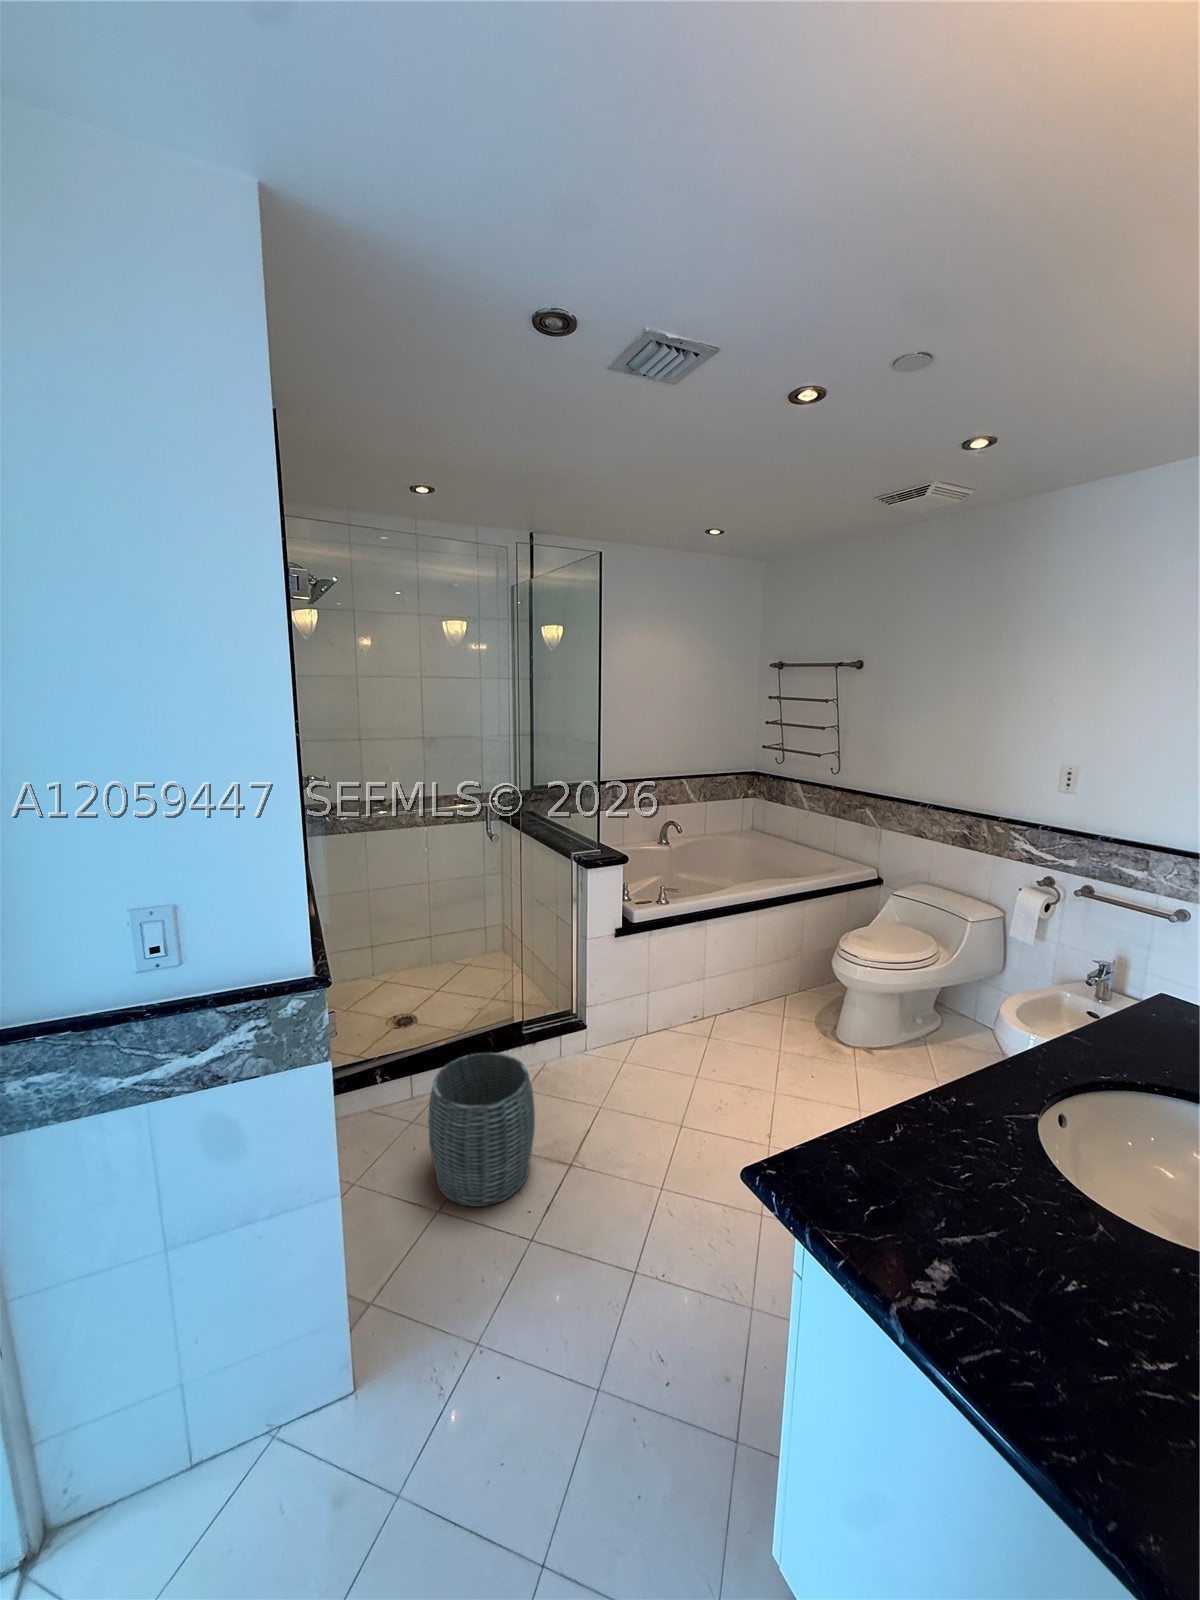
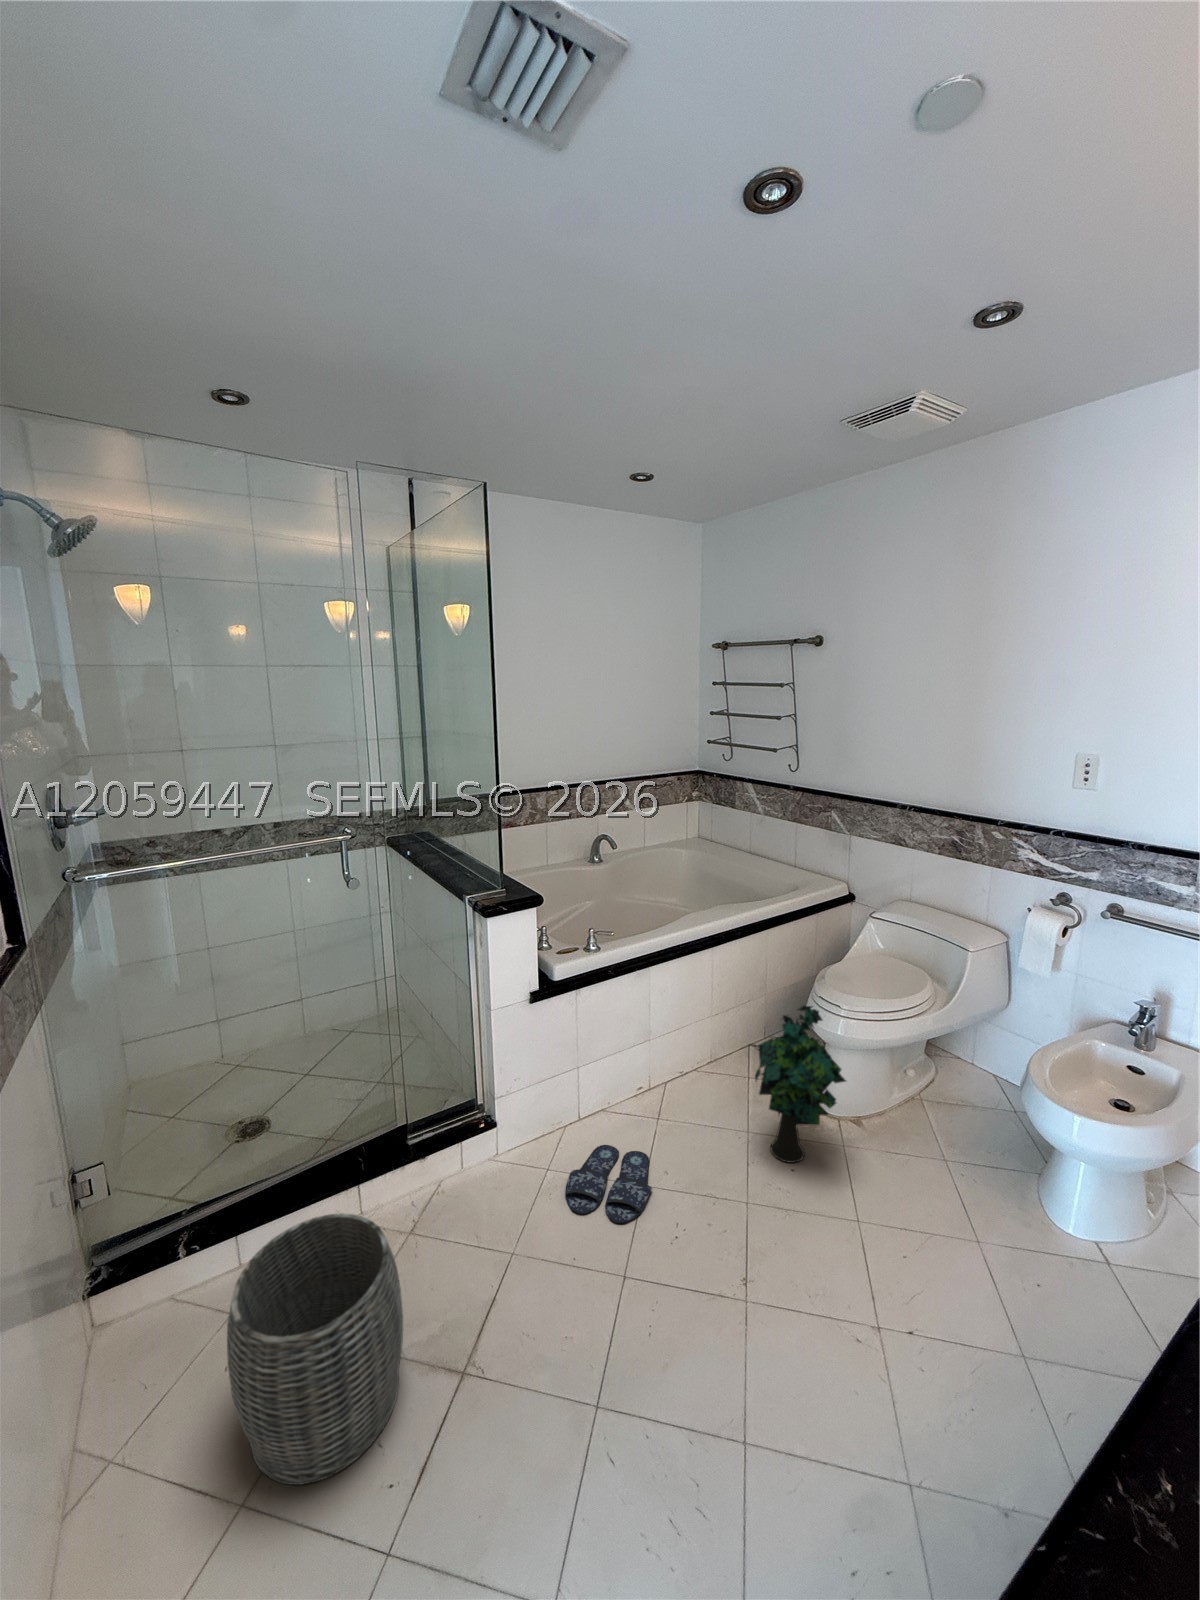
decorative plant: none [782,949,859,1072] -> present [750,1006,846,1163]
slippers: none [639,1050,704,1097] -> present [565,1145,652,1223]

